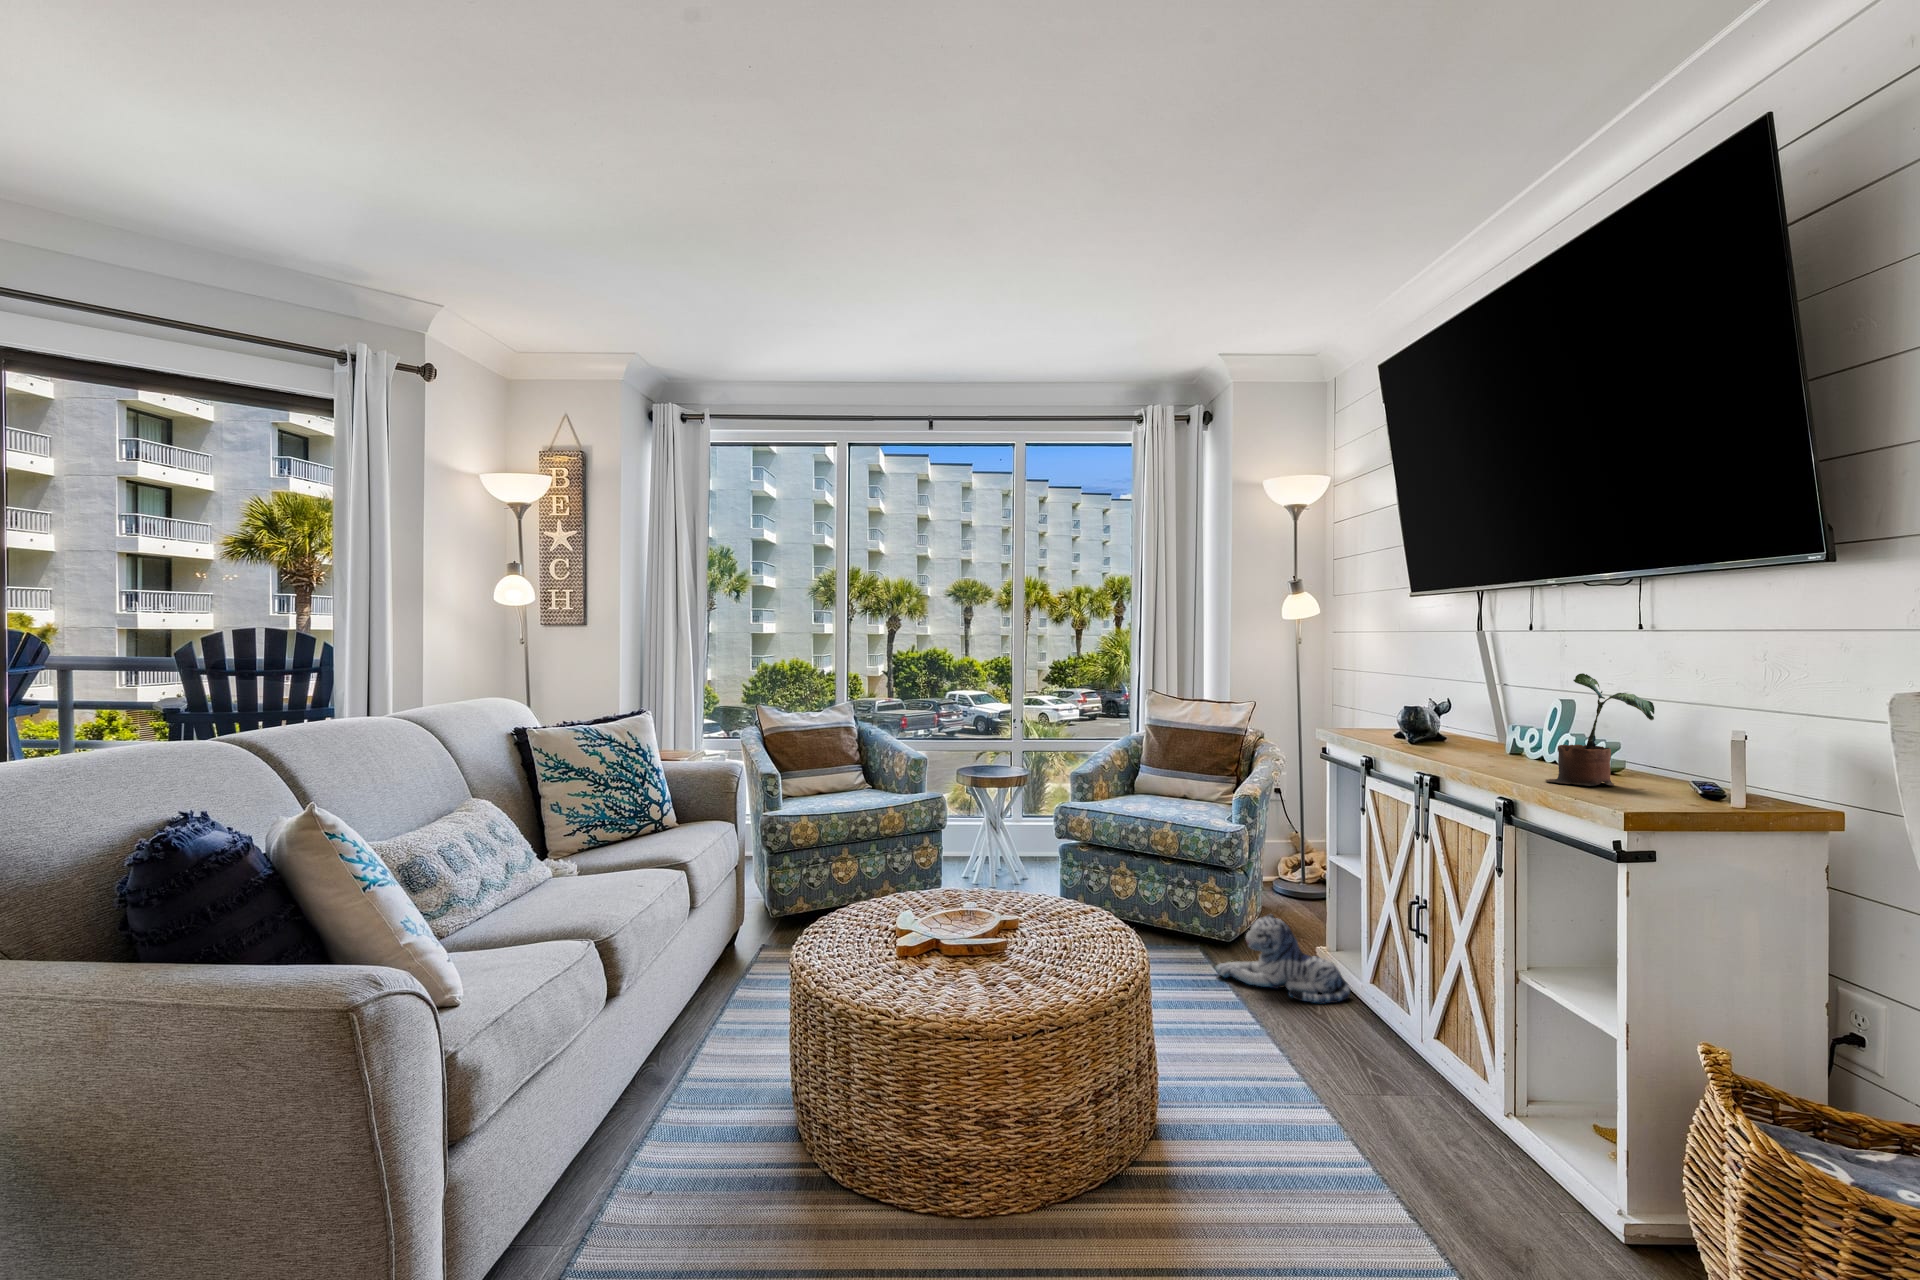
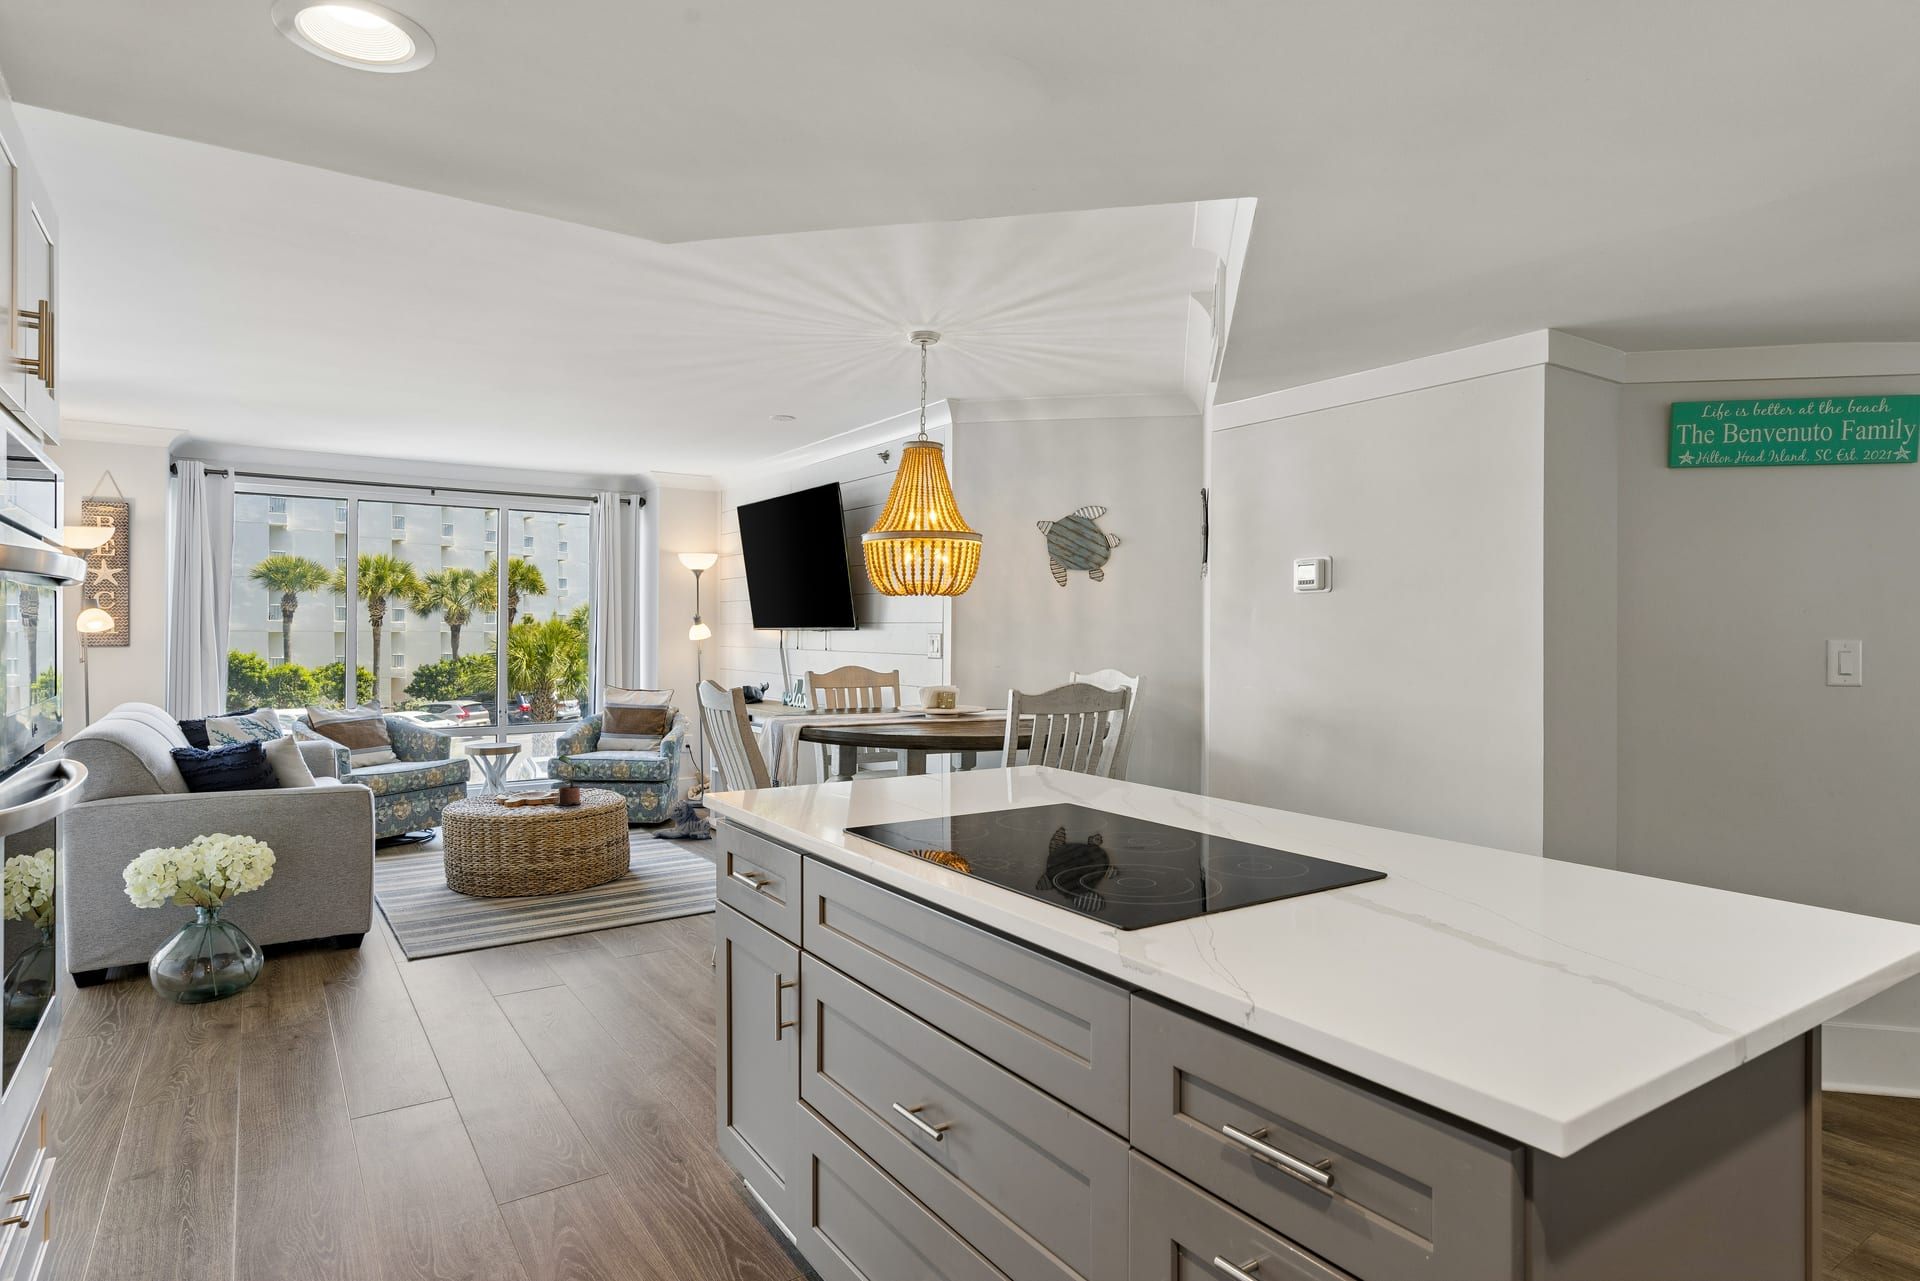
potted plant: present [1545,673,1655,786] -> present [554,756,590,805]

